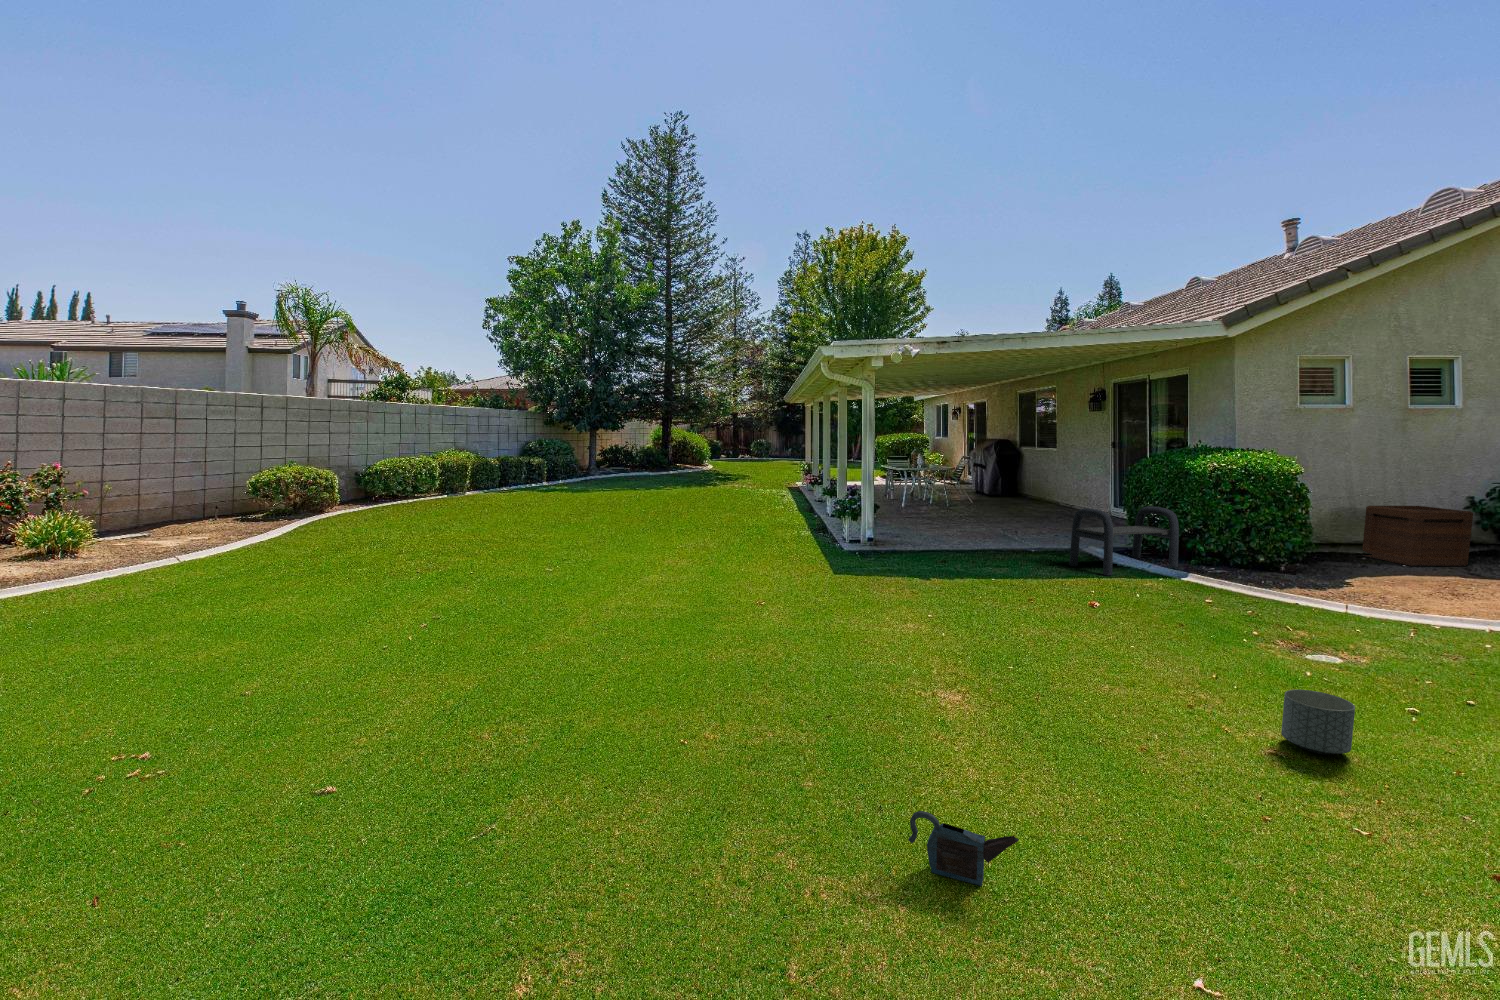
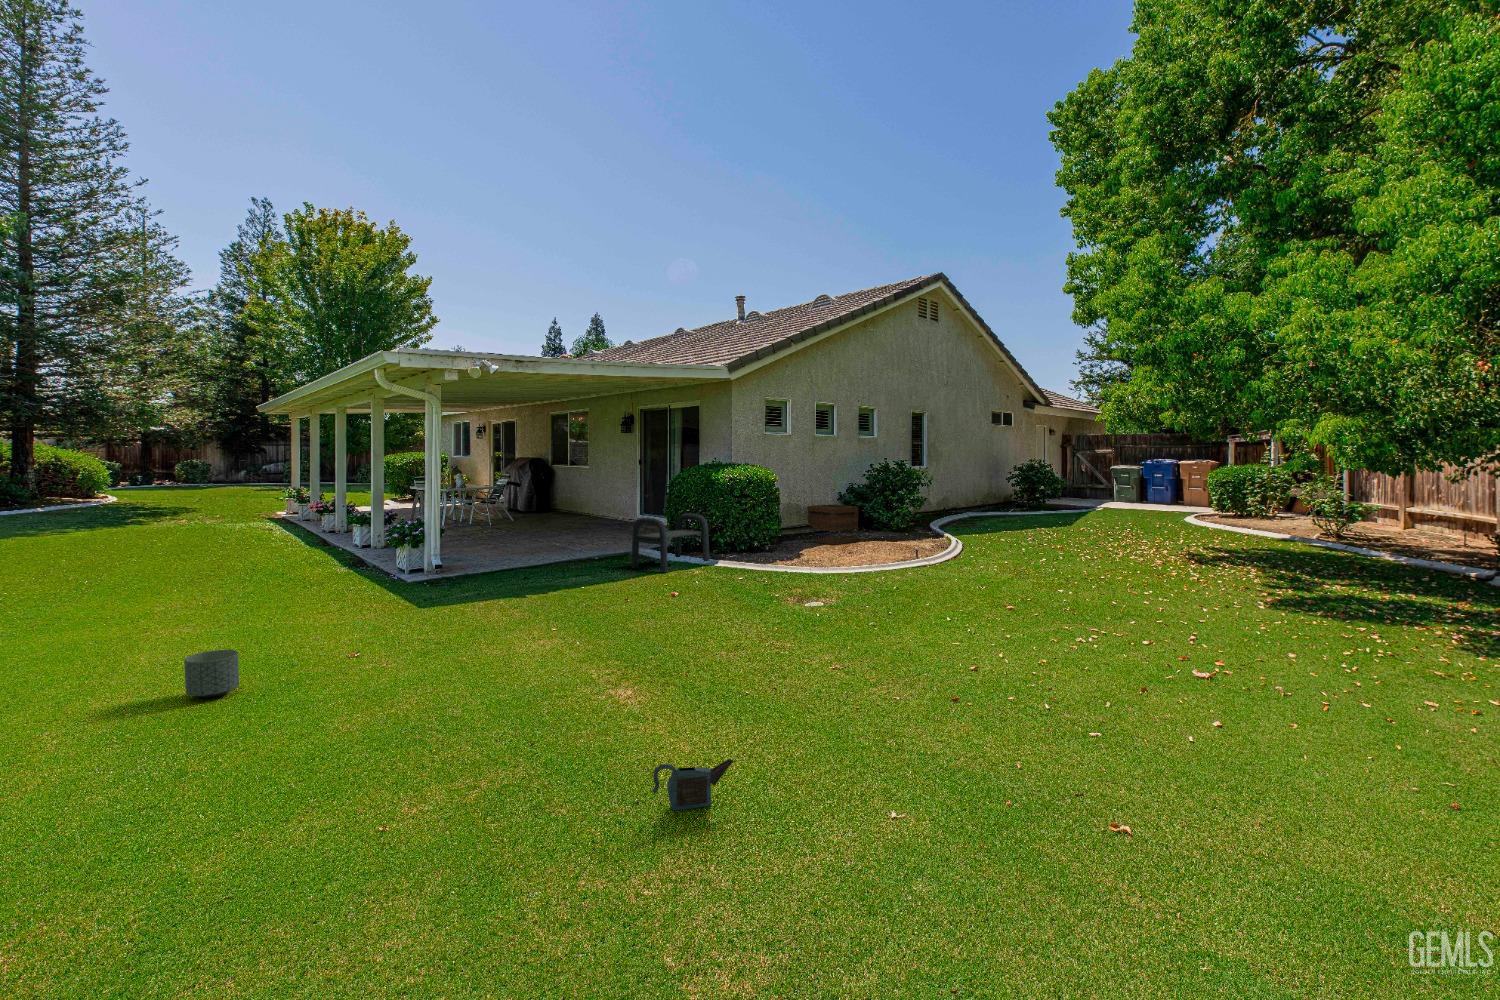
planter: present [1281,690,1355,754] -> present [184,650,239,698]

